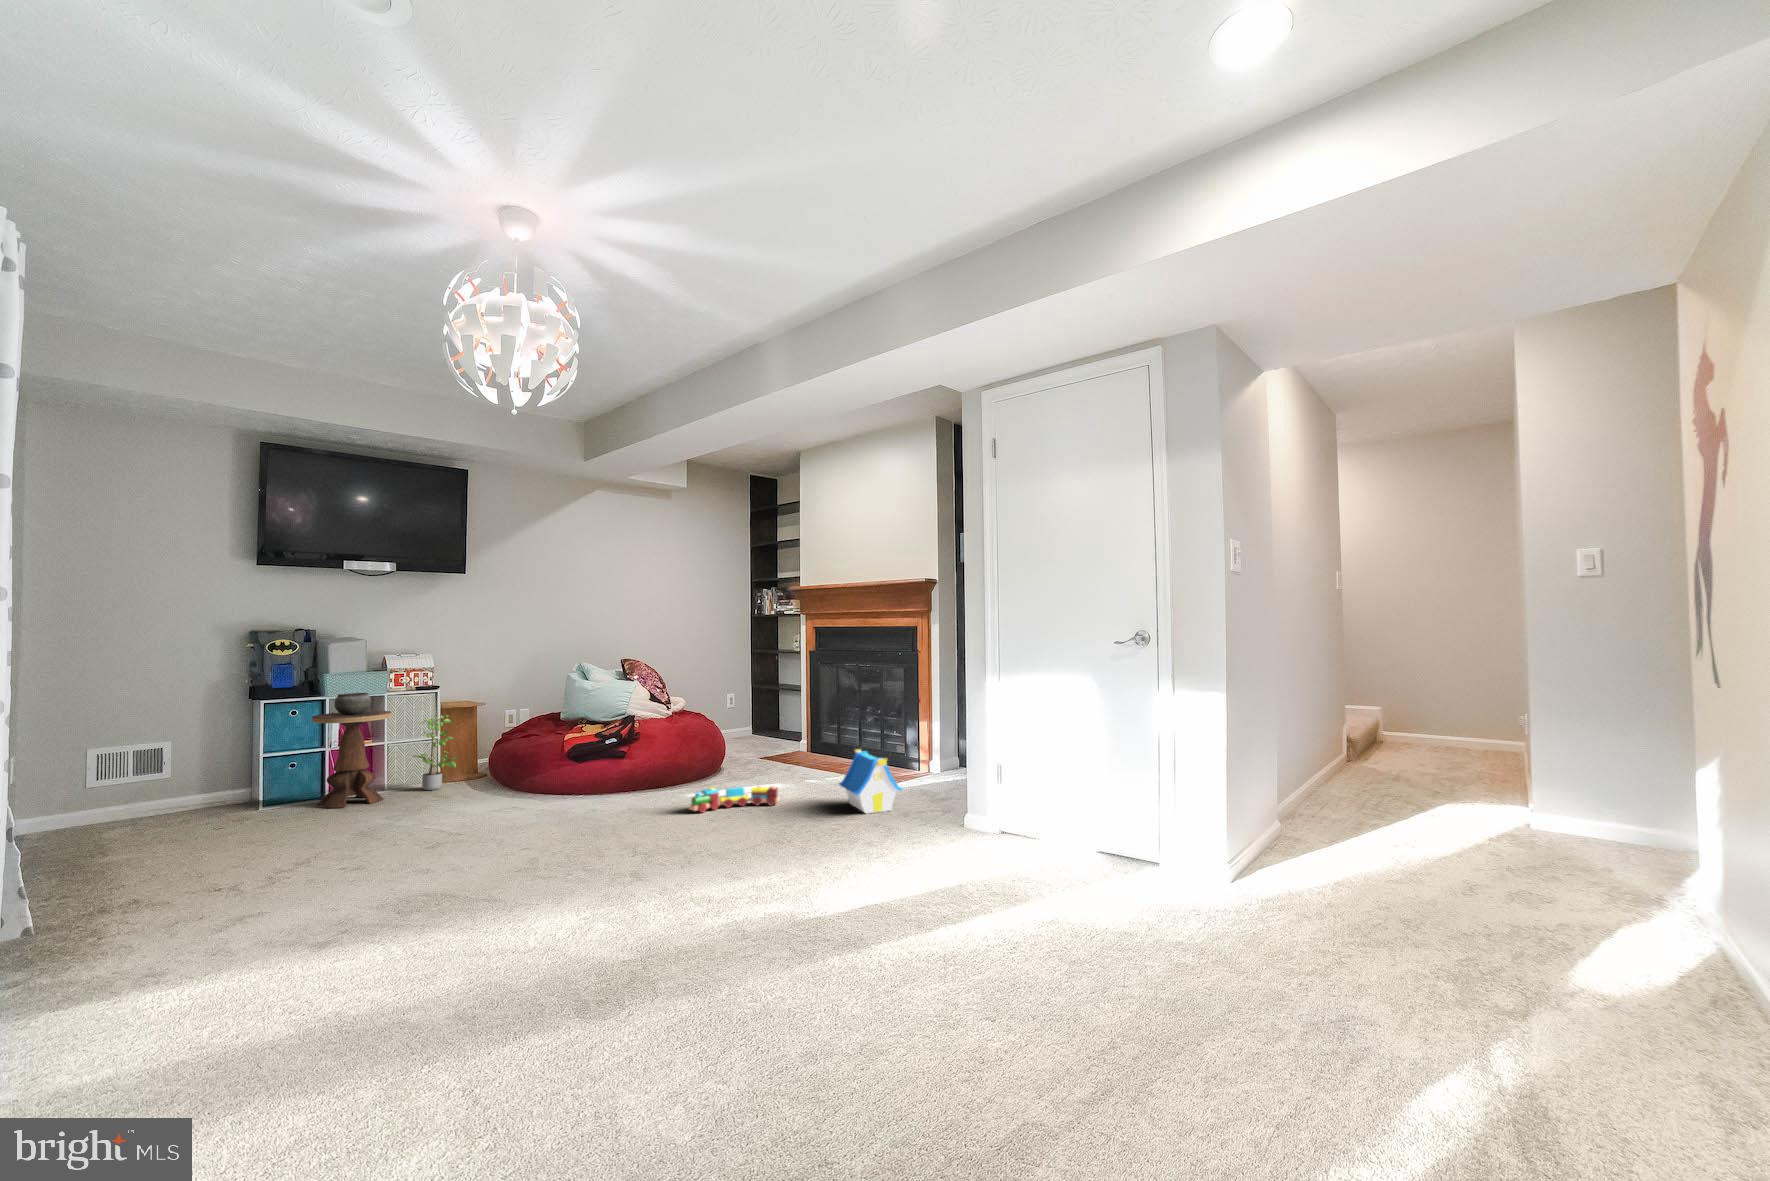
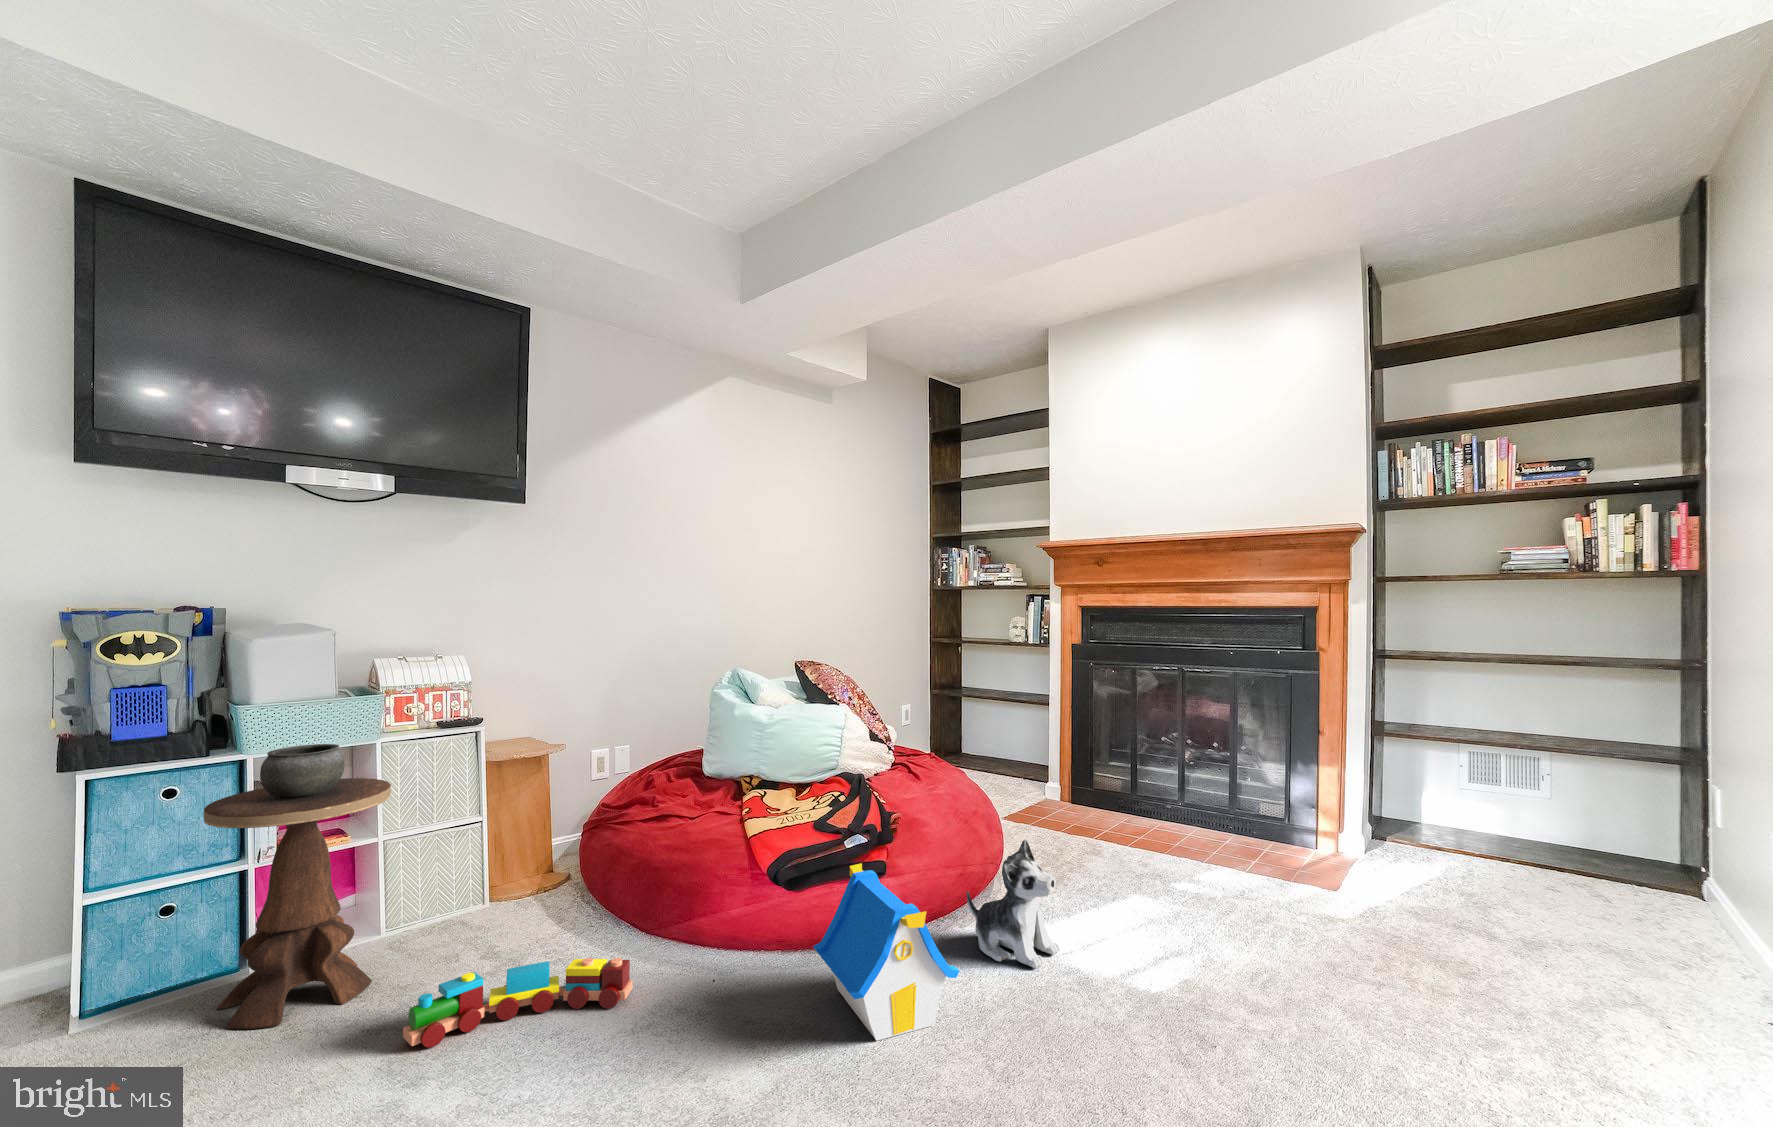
potted plant: present [414,715,457,790] -> none [433,773,525,940]
plush toy: none [666,740,703,796] -> present [967,839,1060,968]
toy house: present [839,749,902,813] -> present [813,863,960,1041]
toy train: present [689,786,779,812] -> present [403,958,633,1048]

